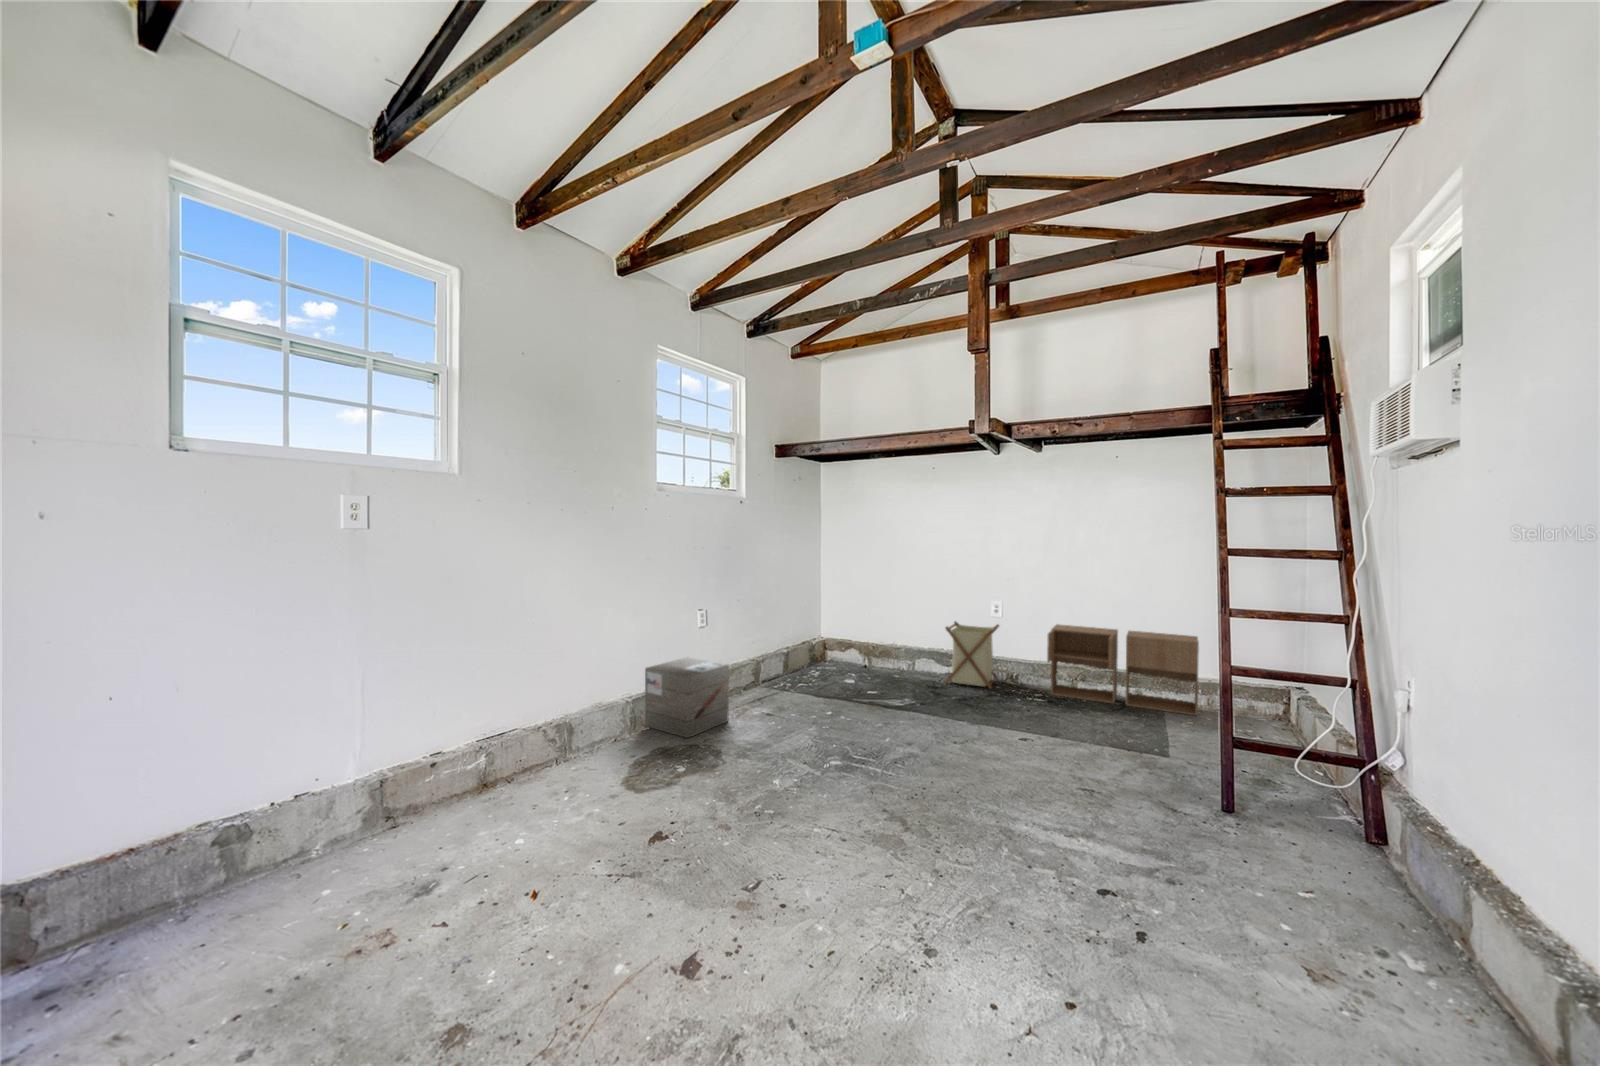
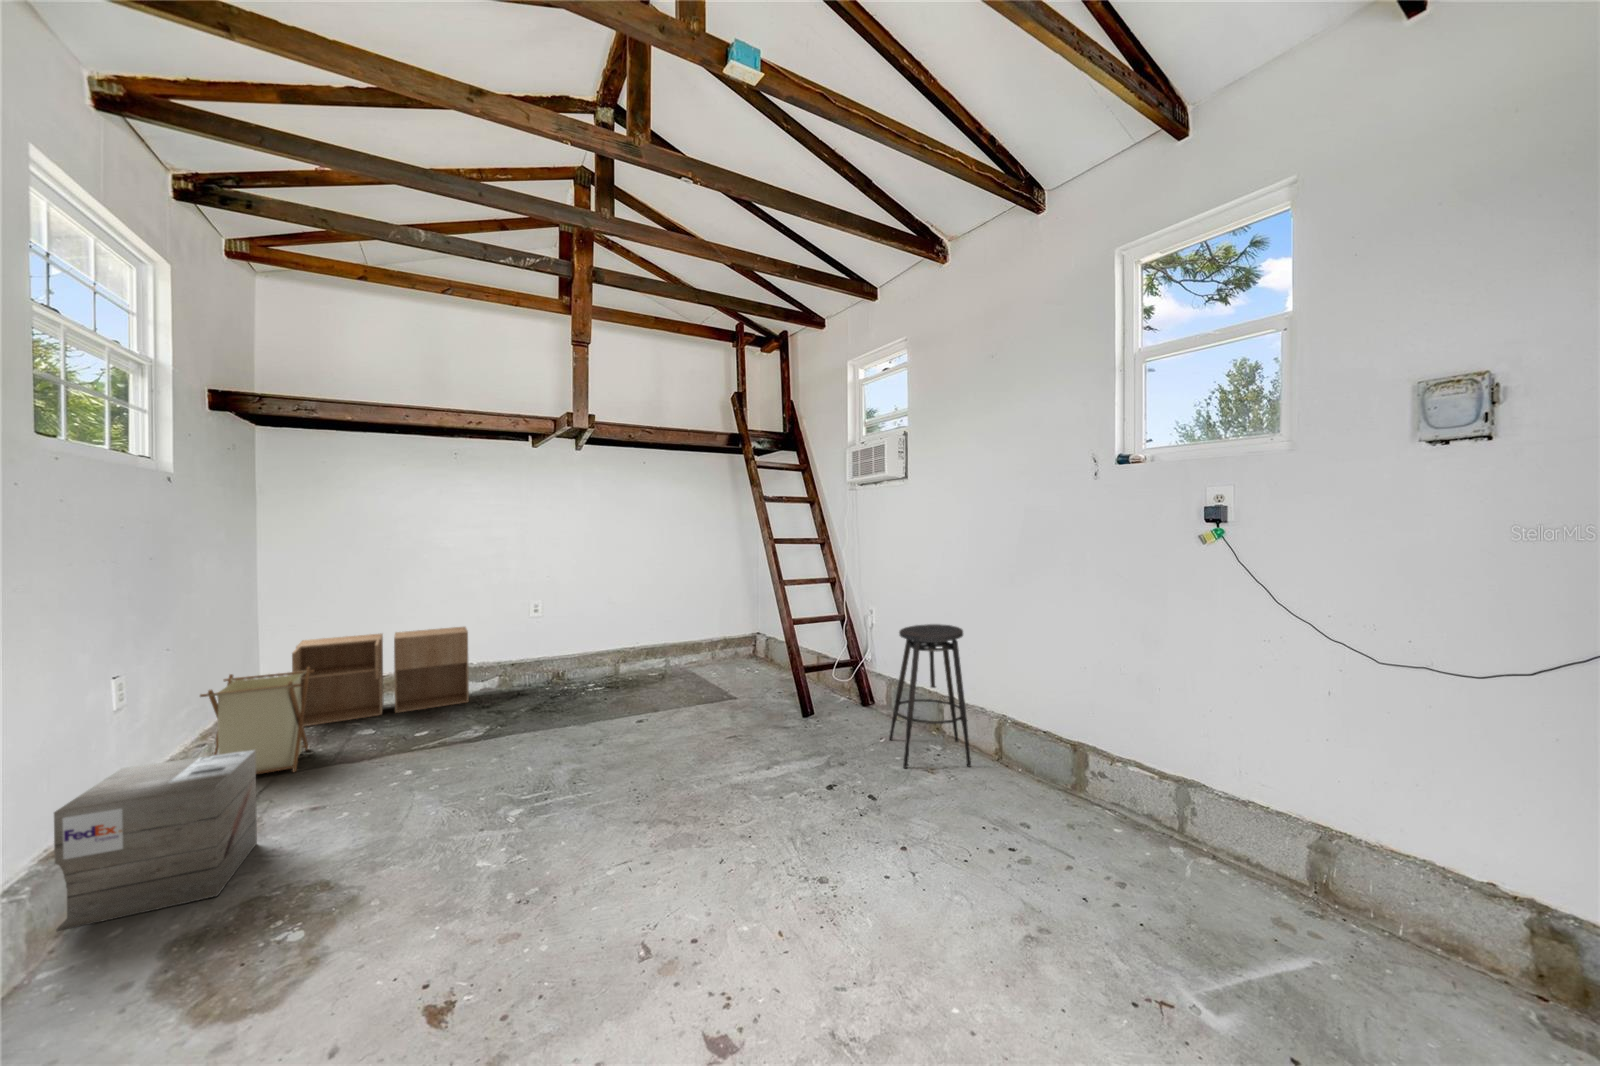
laundry basket: present [945,621,999,689] -> present [200,667,314,774]
storage cabinet: present [1047,624,1199,716] -> present [292,627,469,726]
stool: none [1270,714,1493,1021] -> present [889,624,971,768]

